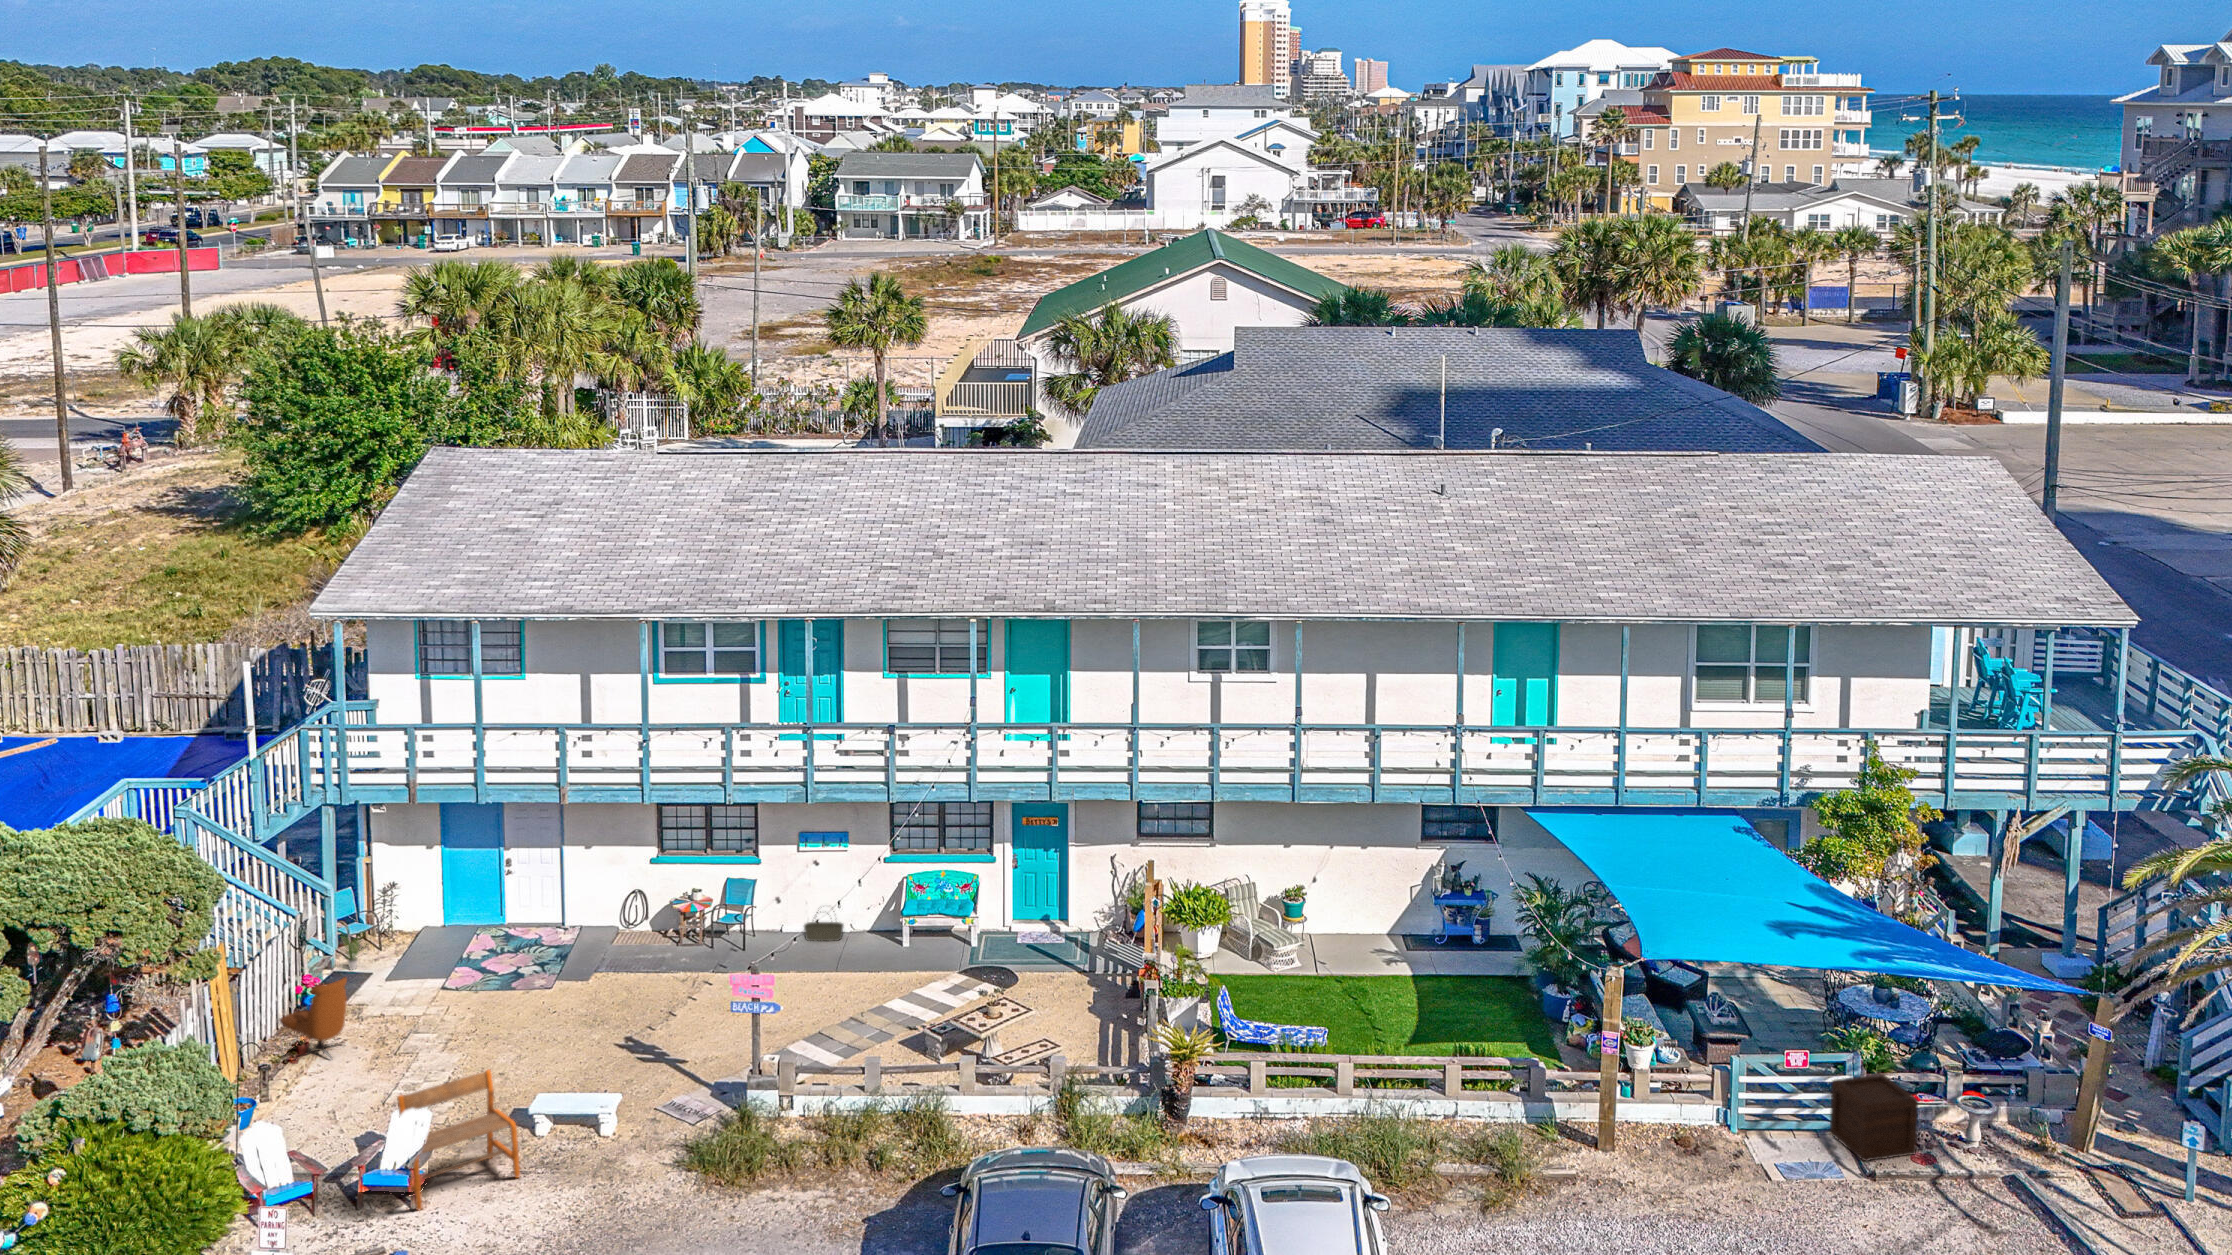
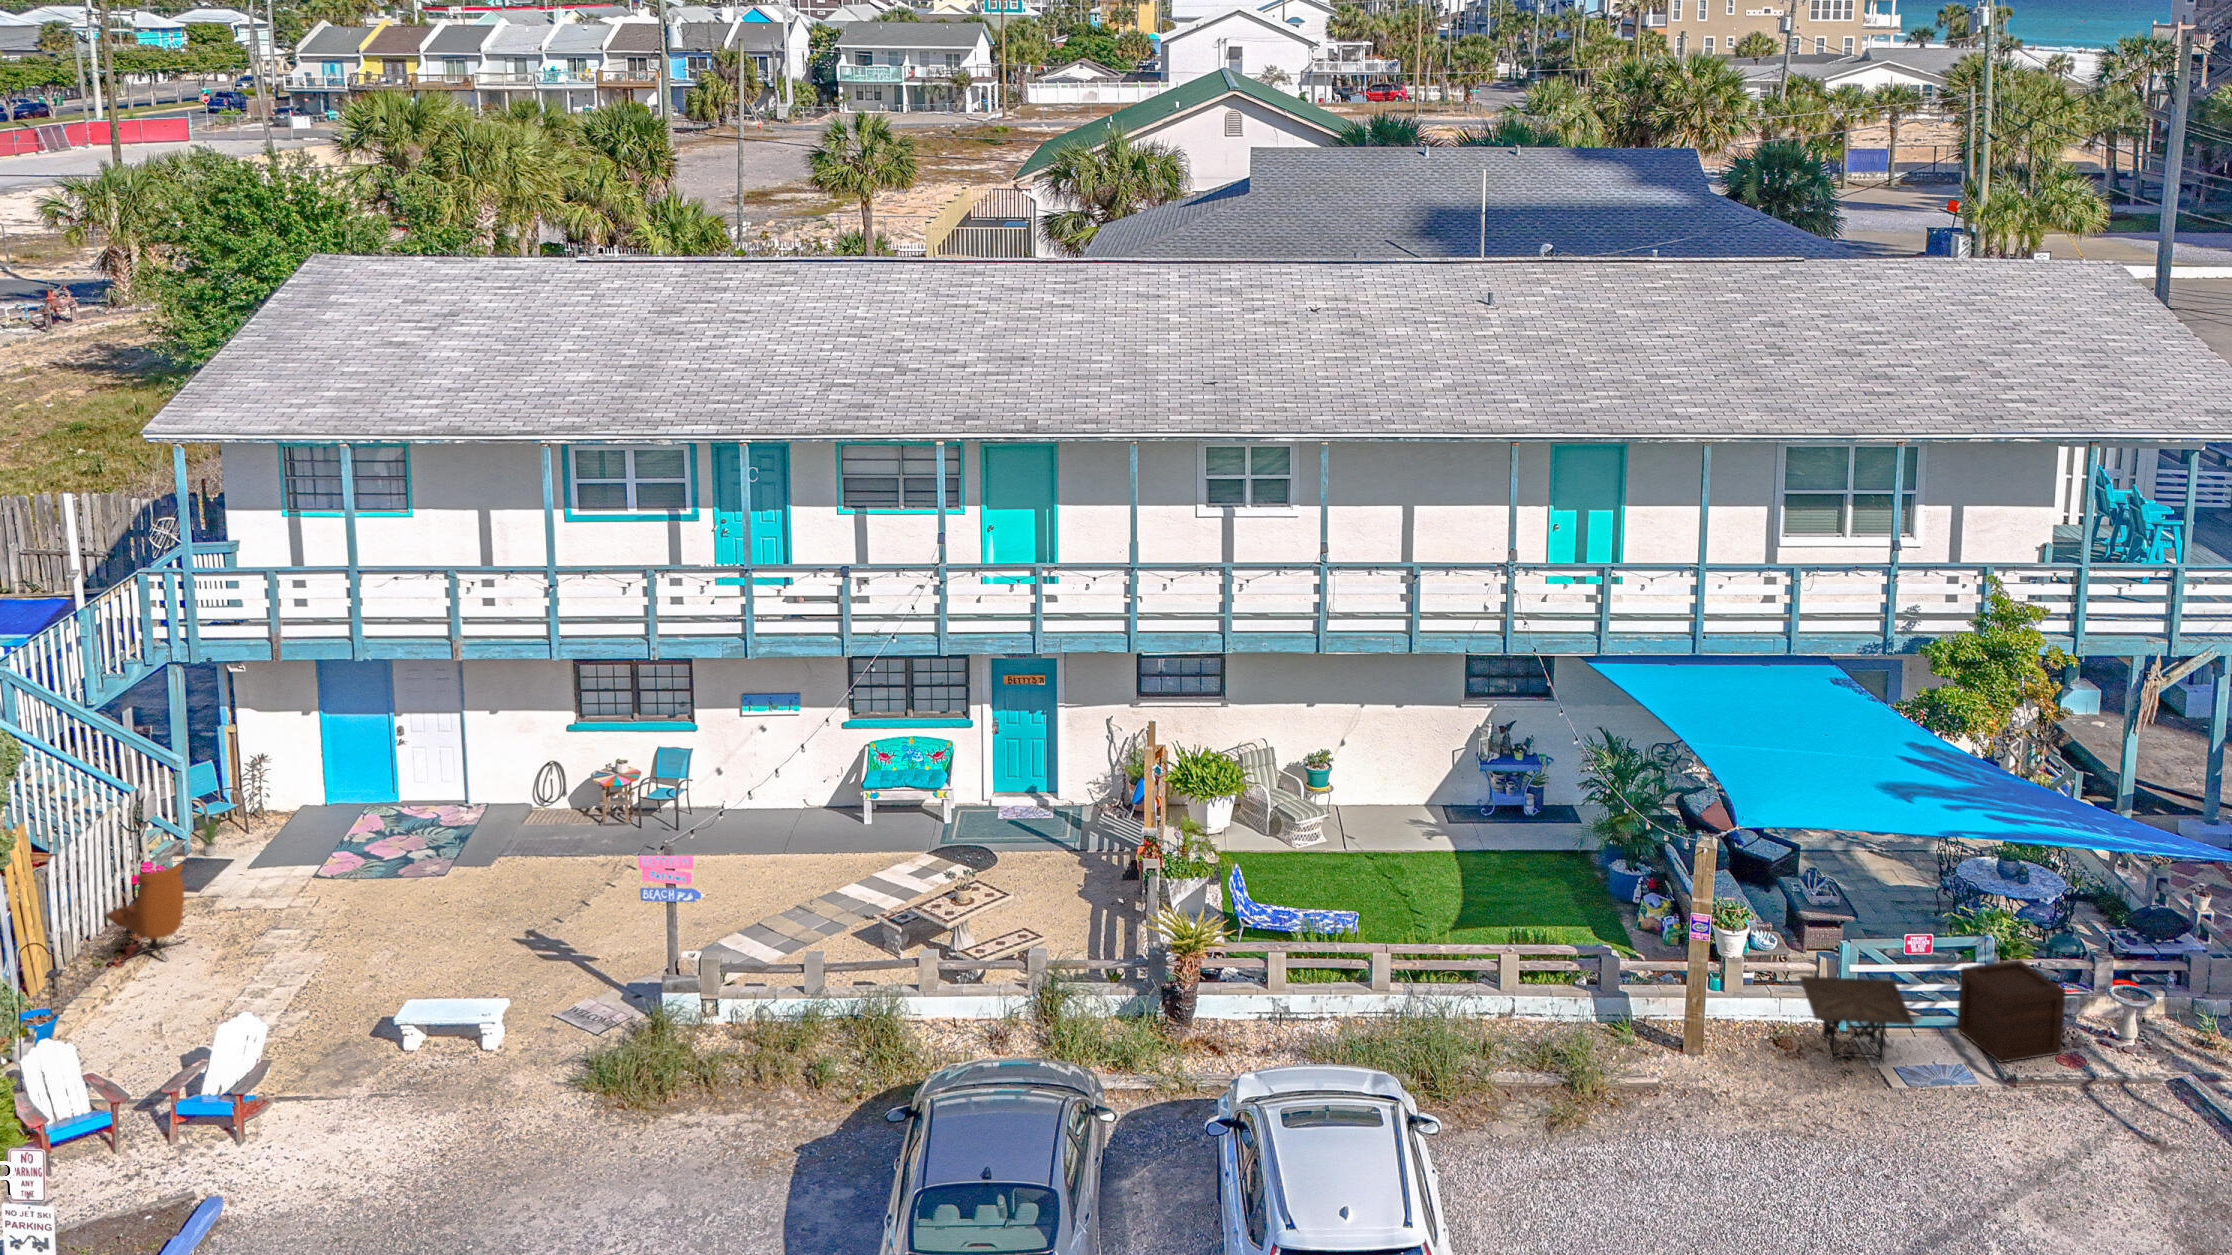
basket: present [804,911,844,941] -> none [748,777,795,819]
bench: present [397,1070,520,1211] -> none [219,971,377,1144]
side table: none [1696,1085,1789,1161] -> present [1799,976,1914,1064]

